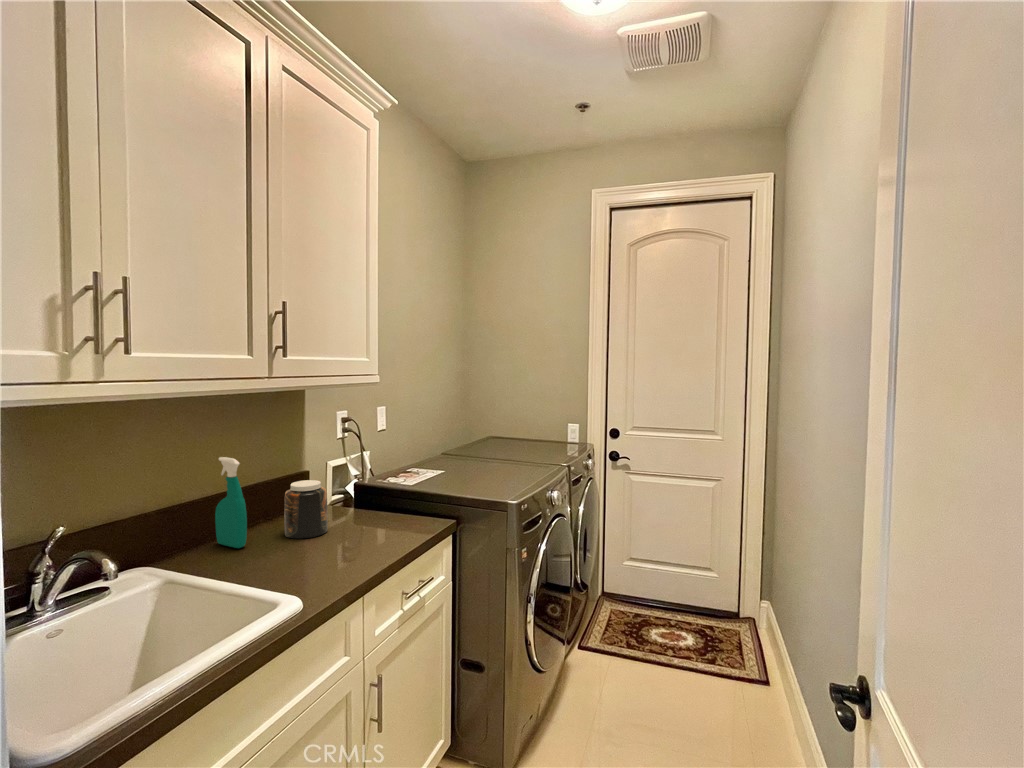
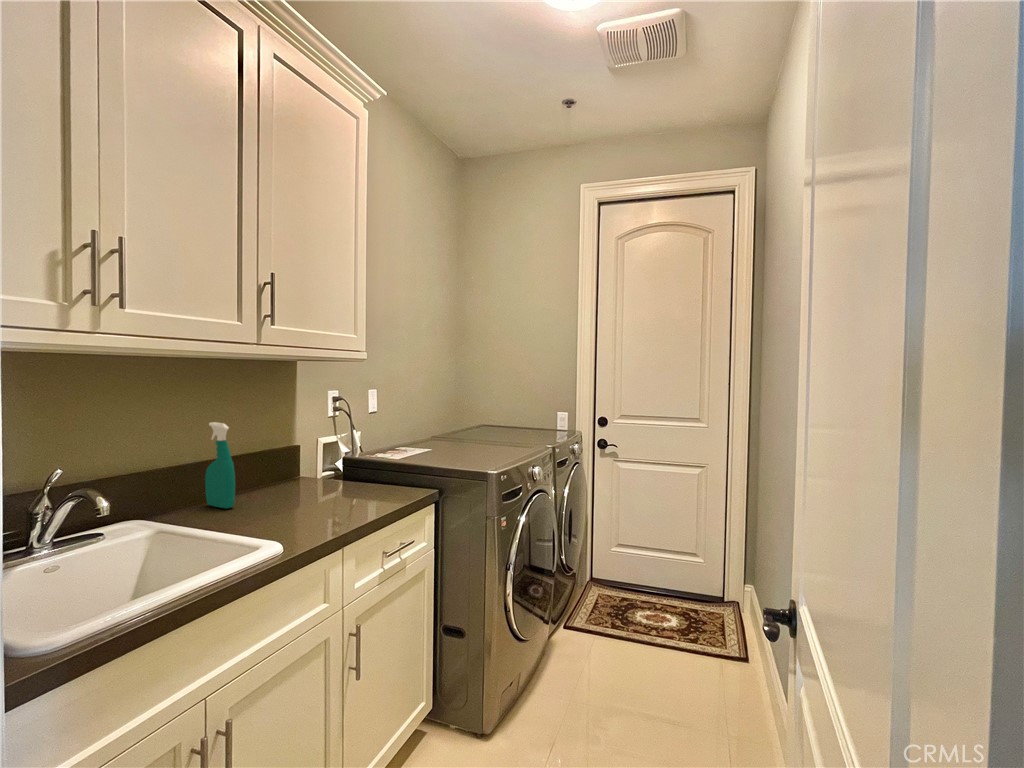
jar: present [284,480,328,539] -> none [272,448,313,502]

